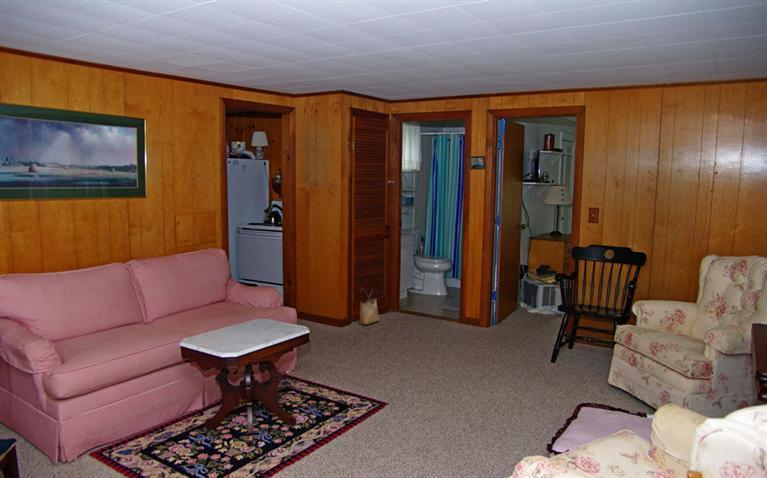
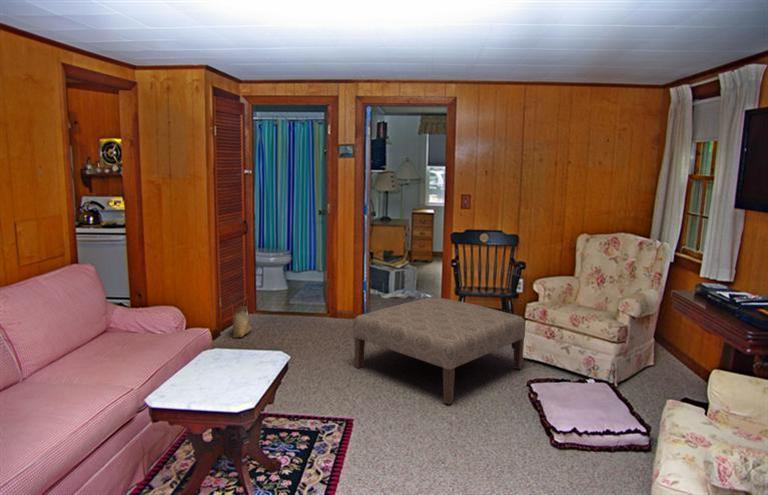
ottoman: none [434,309,602,404] -> present [353,297,525,404]

